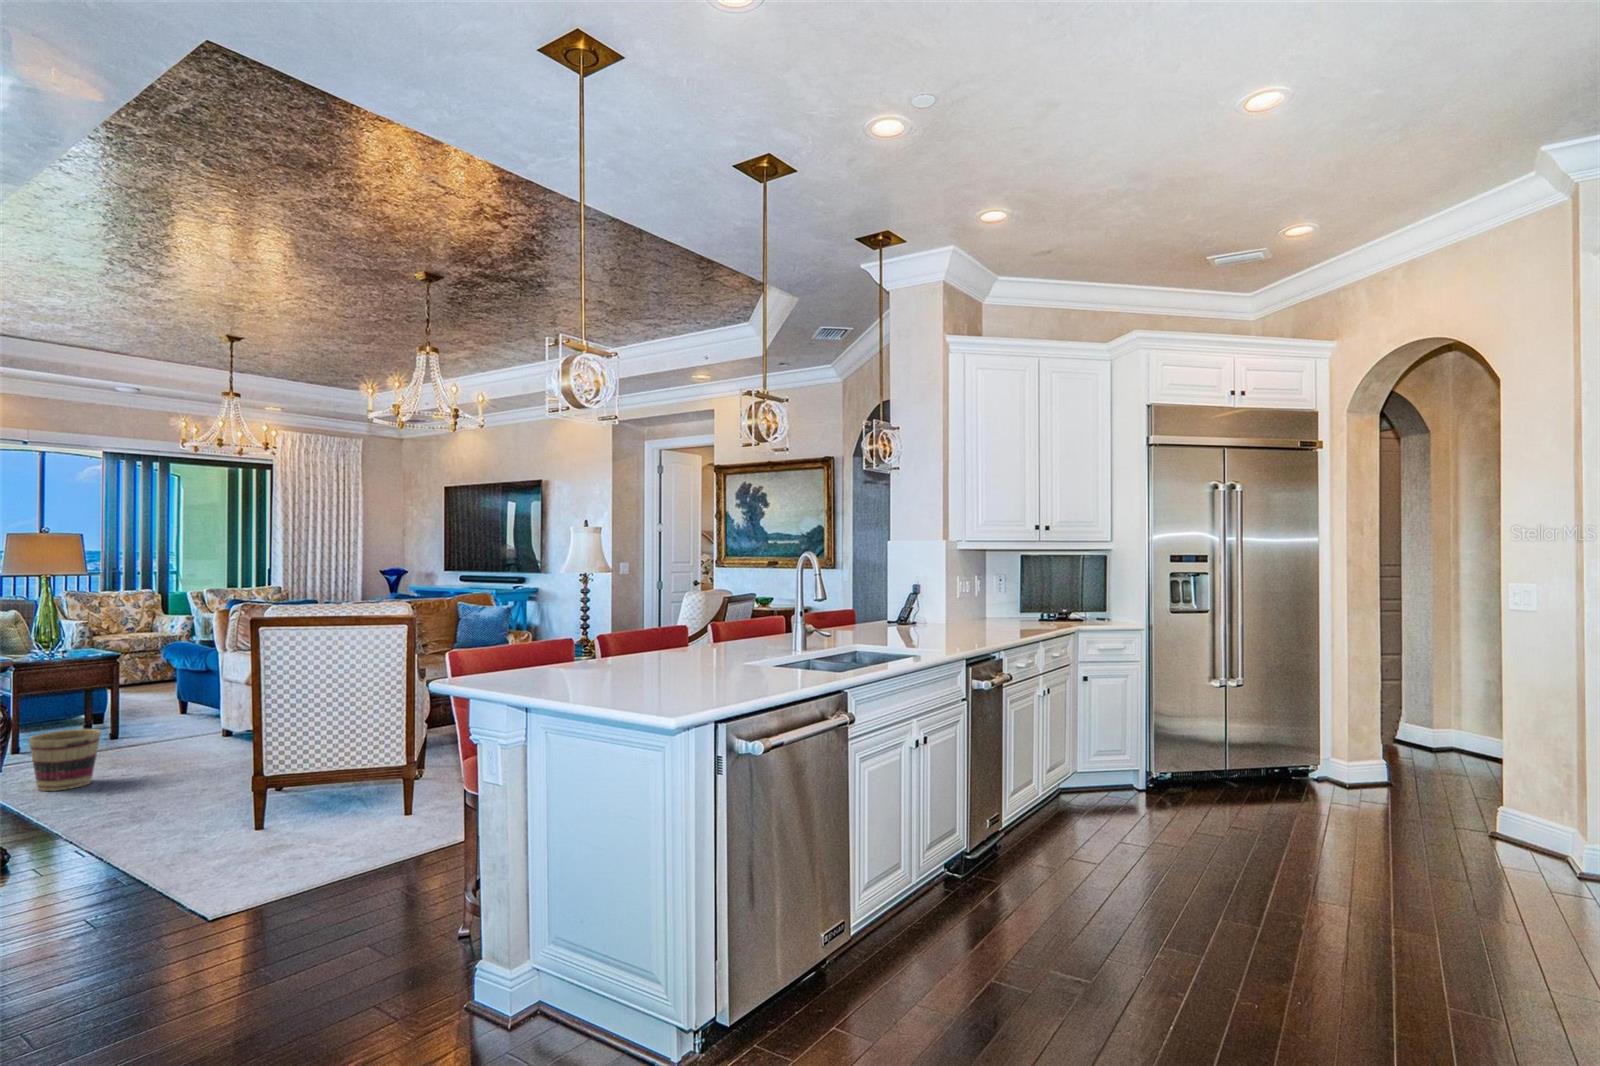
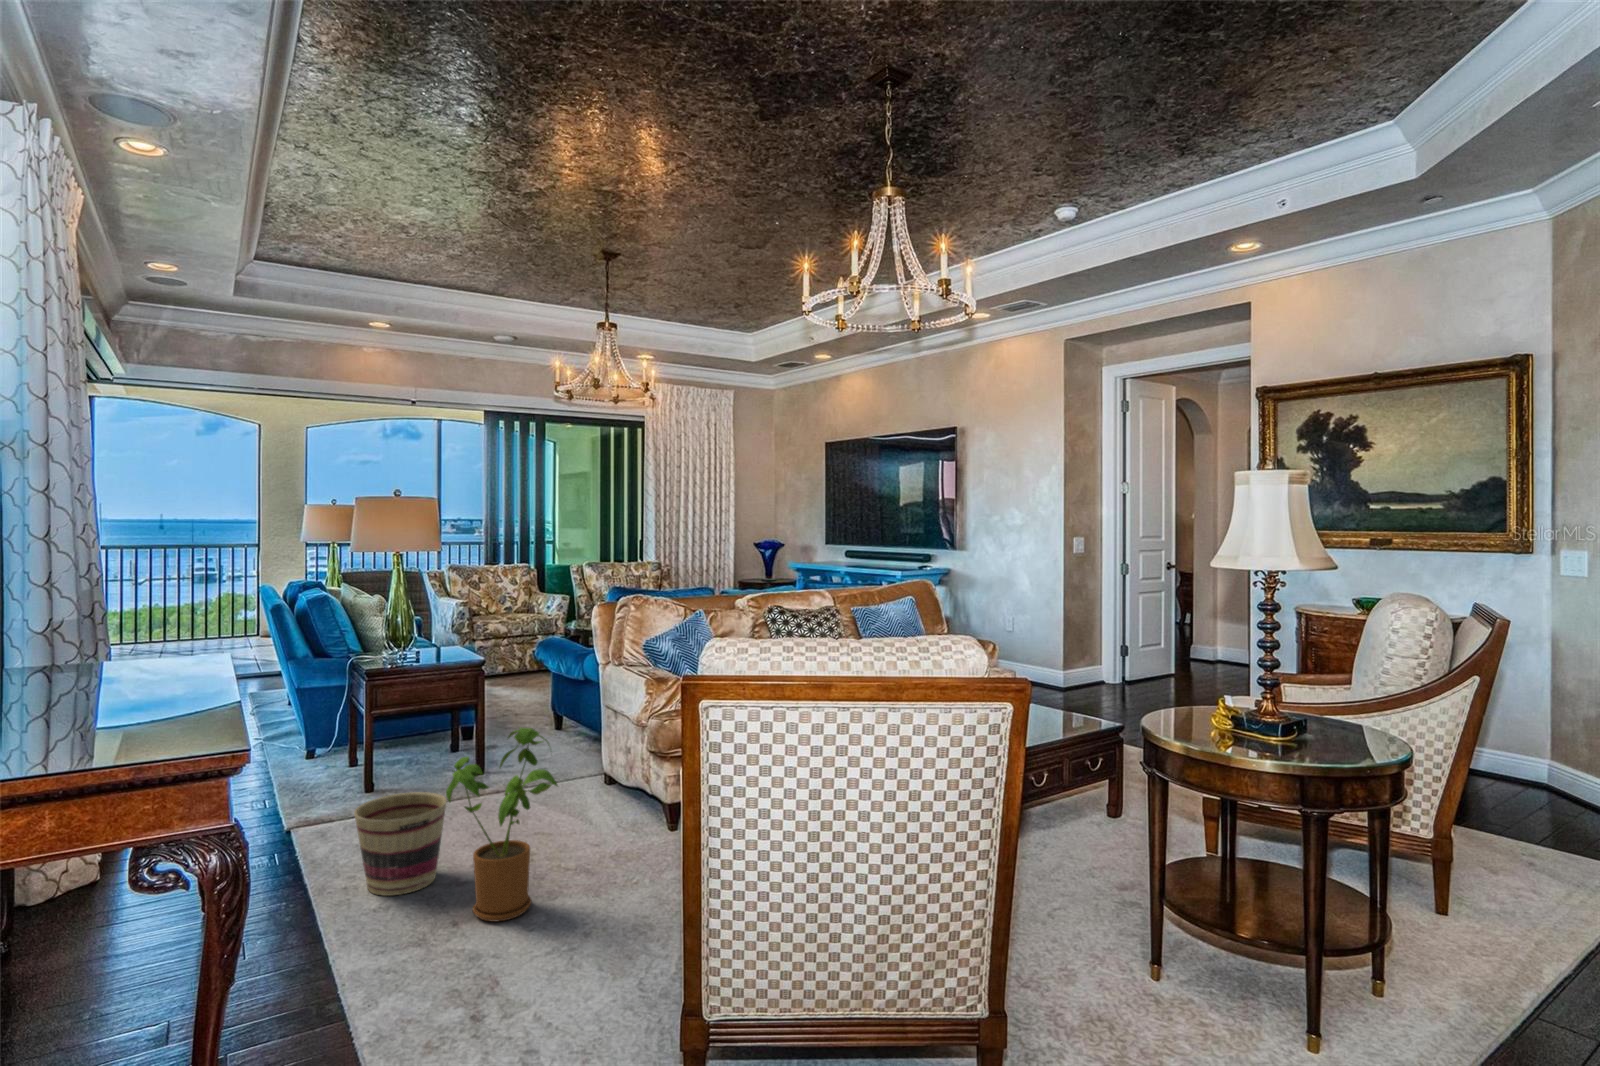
house plant: none [106,676,190,793] -> present [446,727,558,922]

